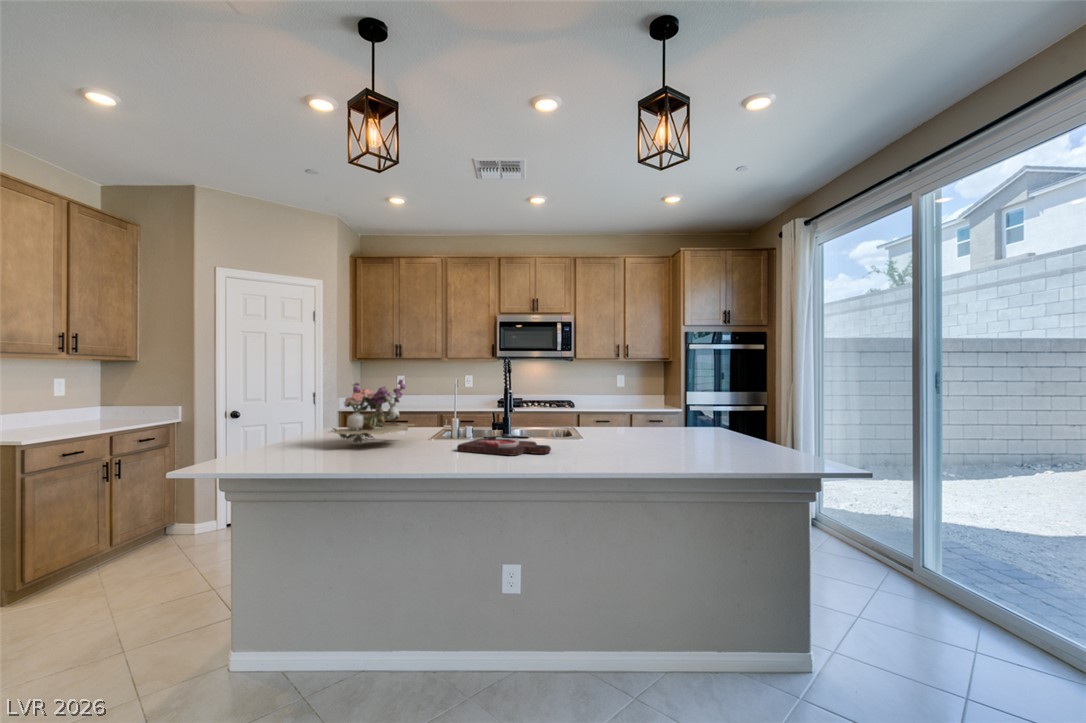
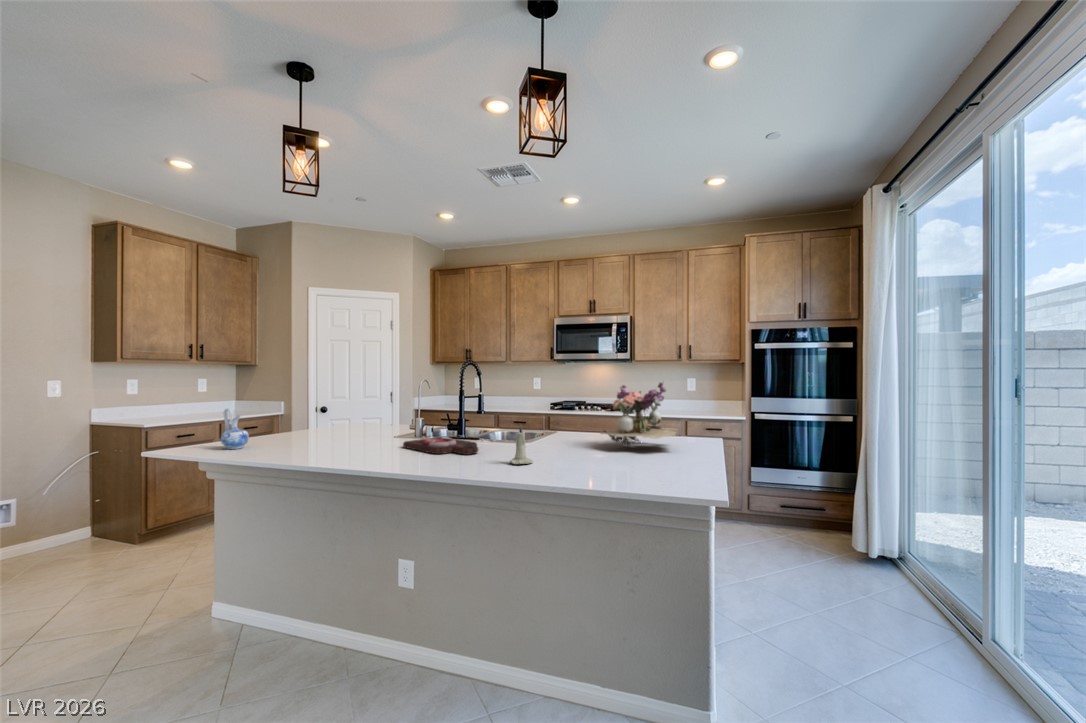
flower arrangement: present [330,380,414,444] -> present [601,382,680,447]
ceramic pitcher: none [238,415,272,465] -> present [221,408,249,449]
candle: none [604,421,625,460] -> present [510,425,533,464]

